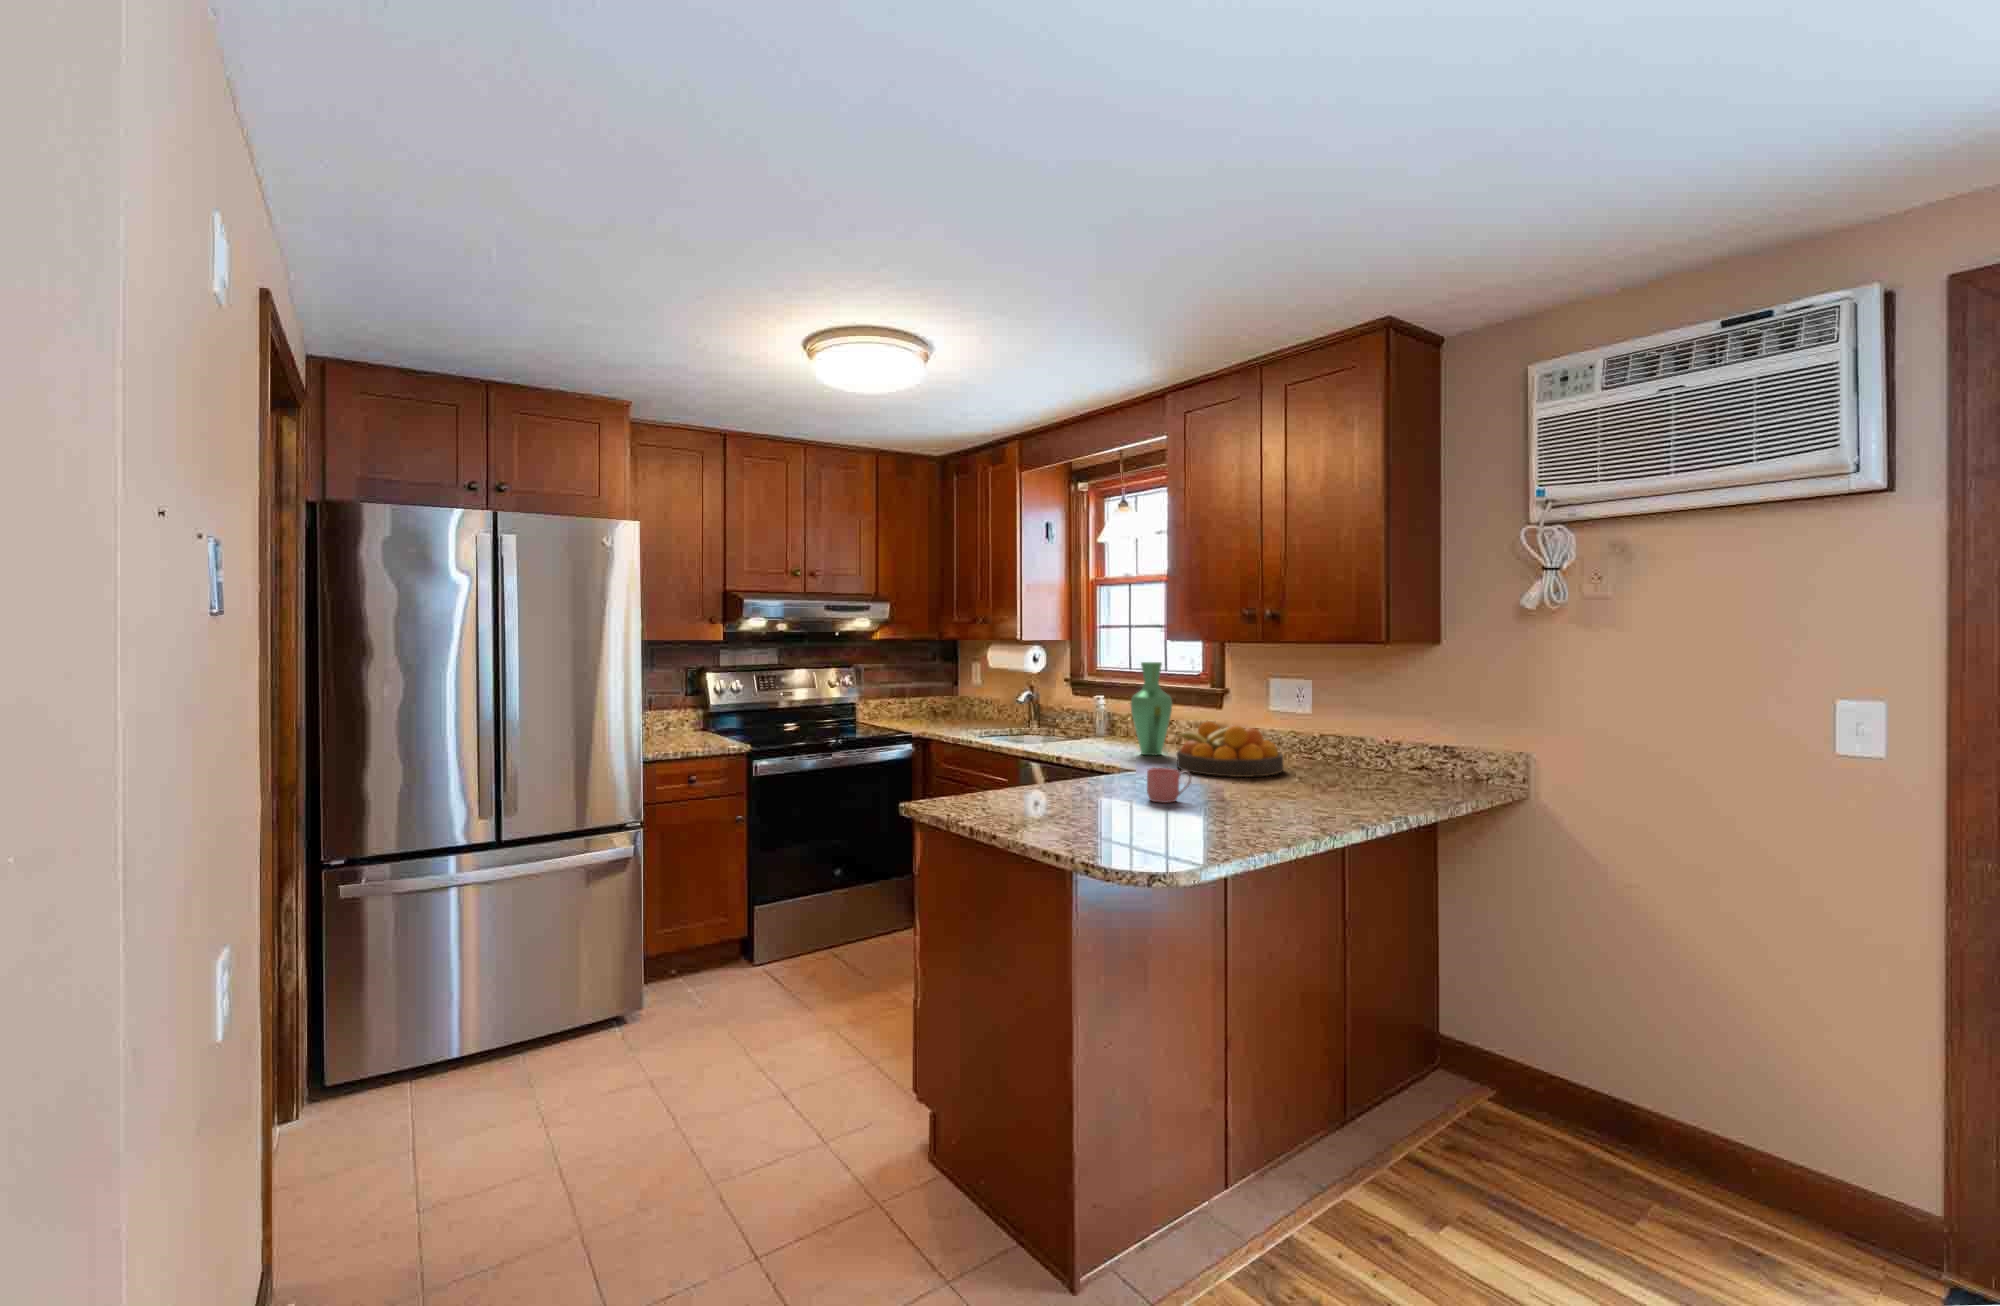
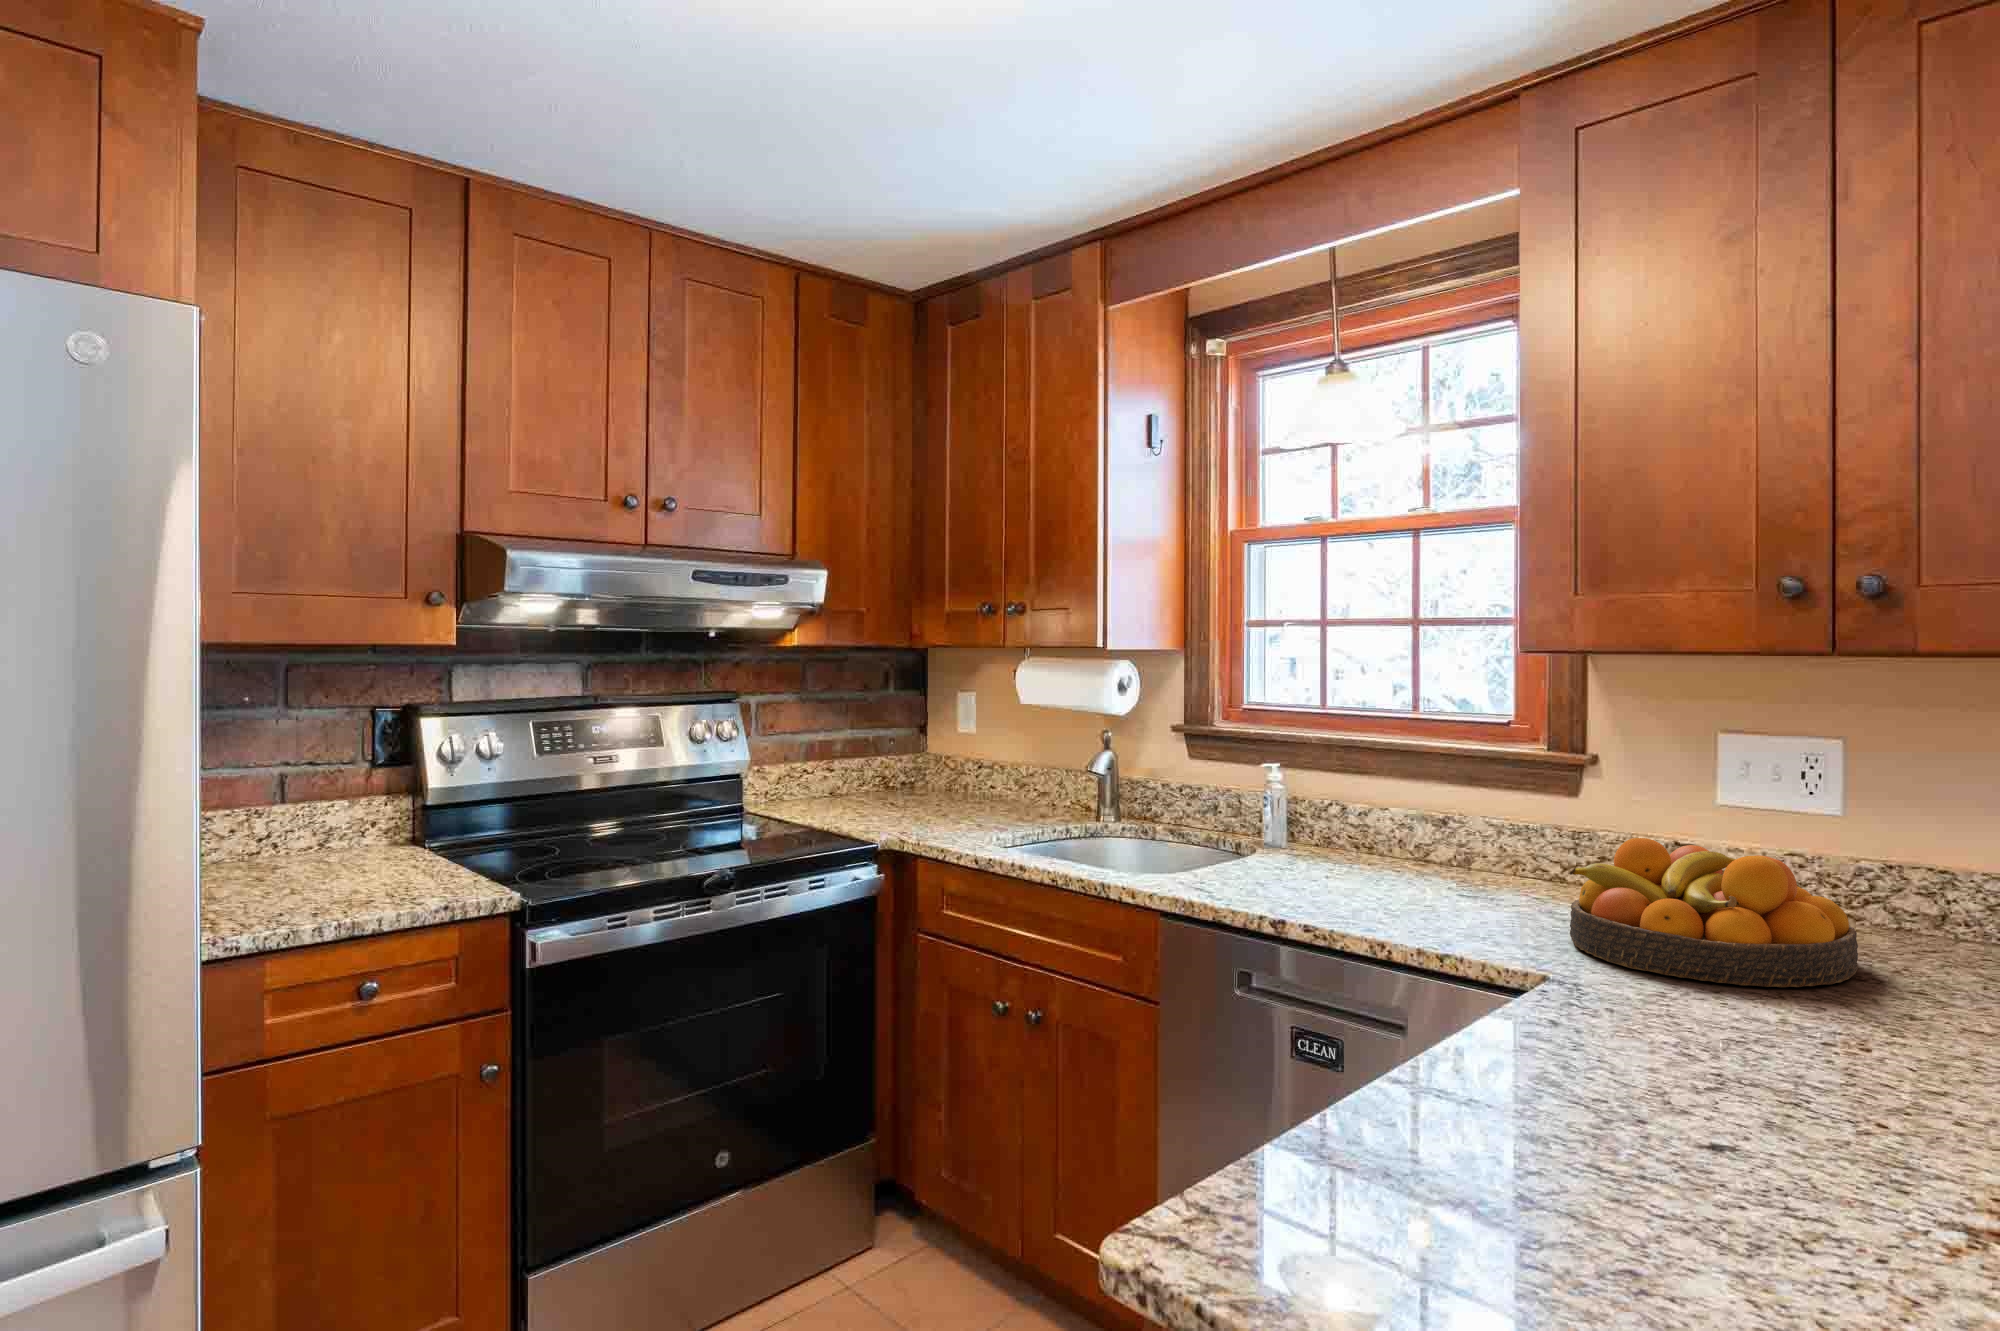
vase: present [1131,662,1172,755] -> none [1397,695,1495,905]
mug: present [1147,768,1191,803] -> none [1752,1020,1892,1139]

